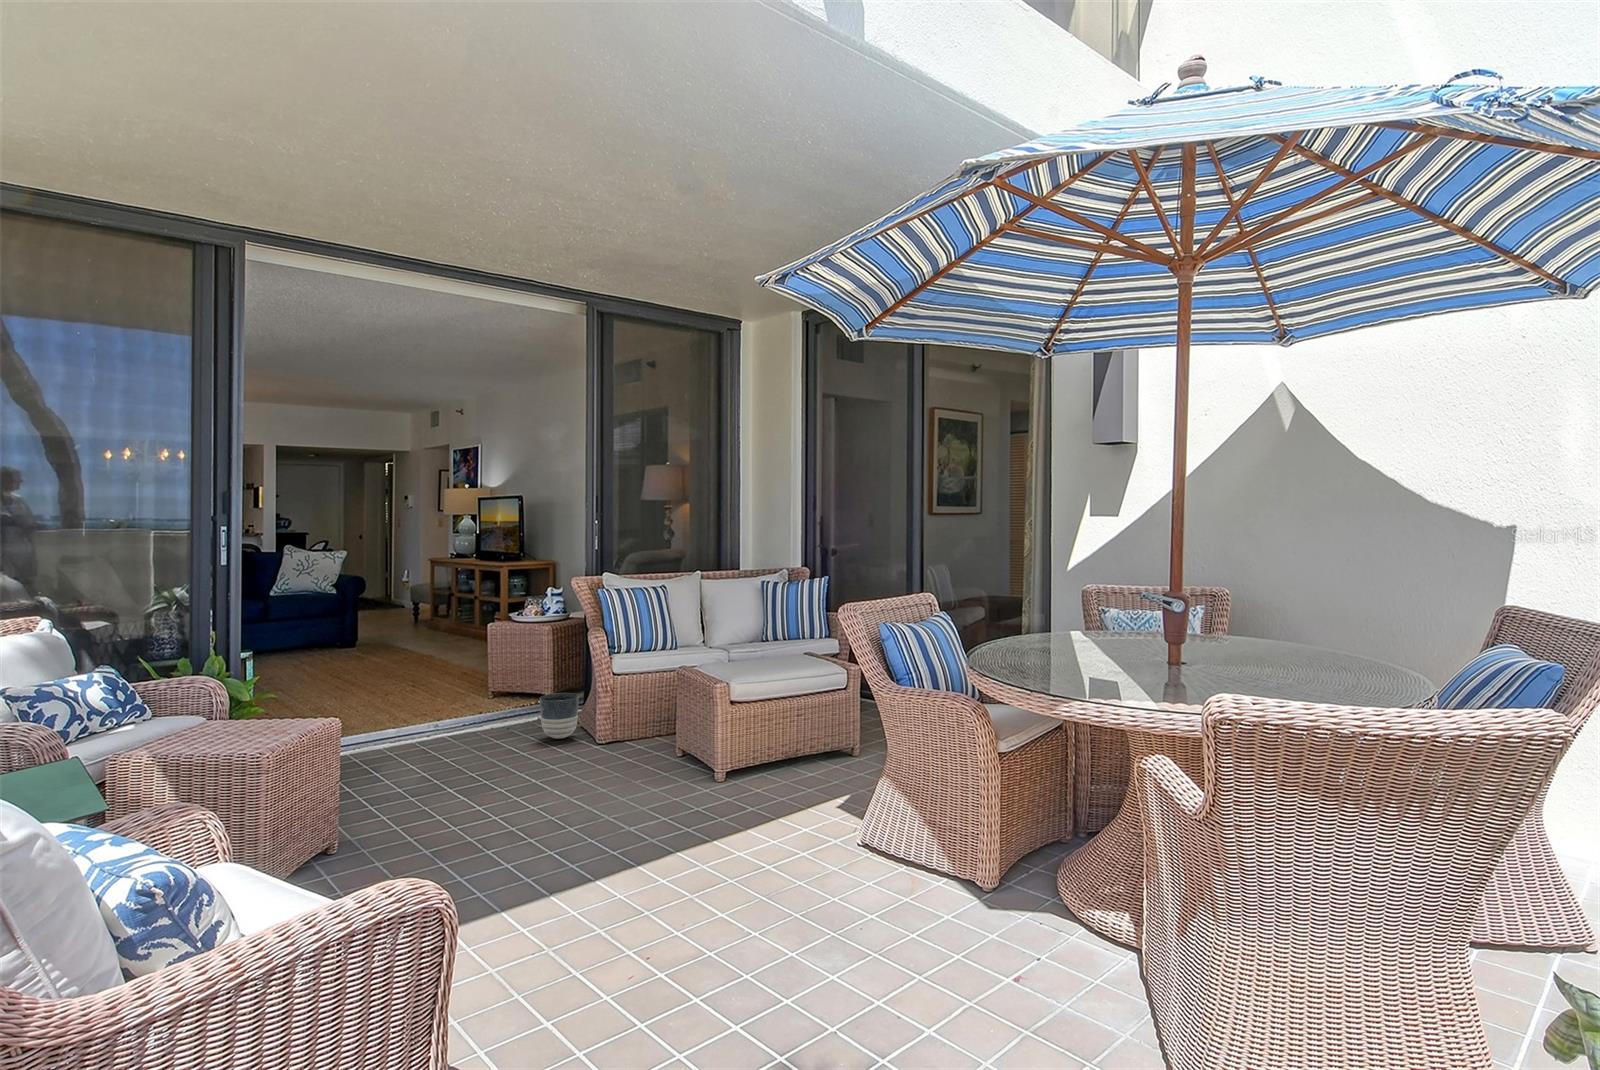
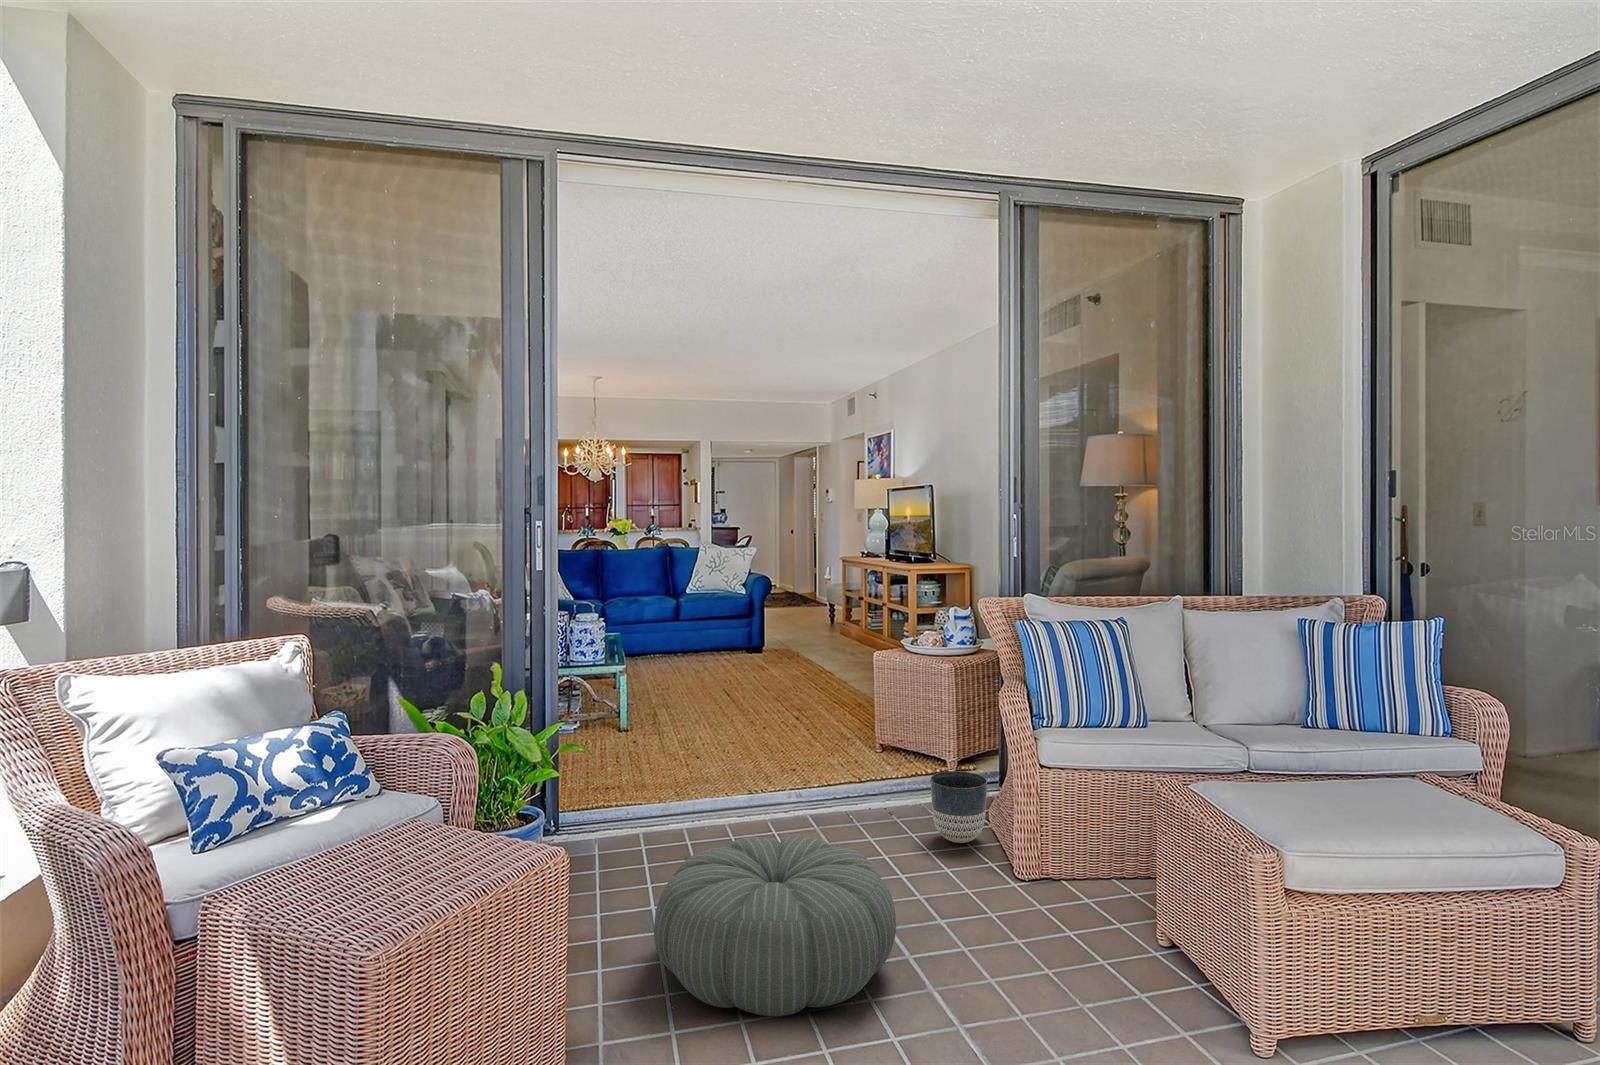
pouf: none [369,728,530,822] -> present [654,836,896,1016]

